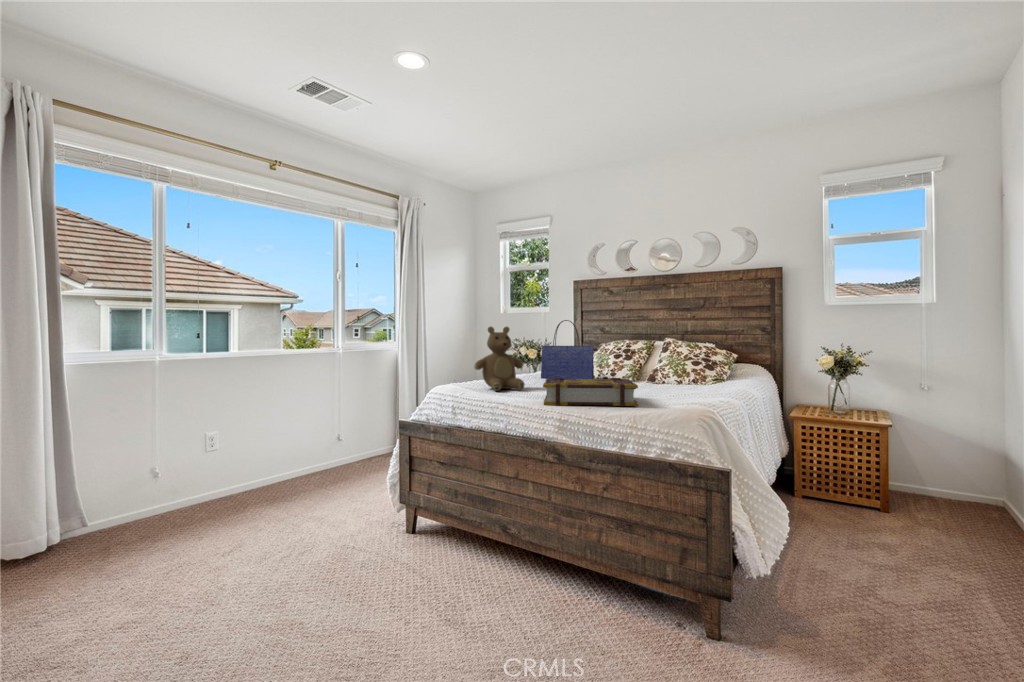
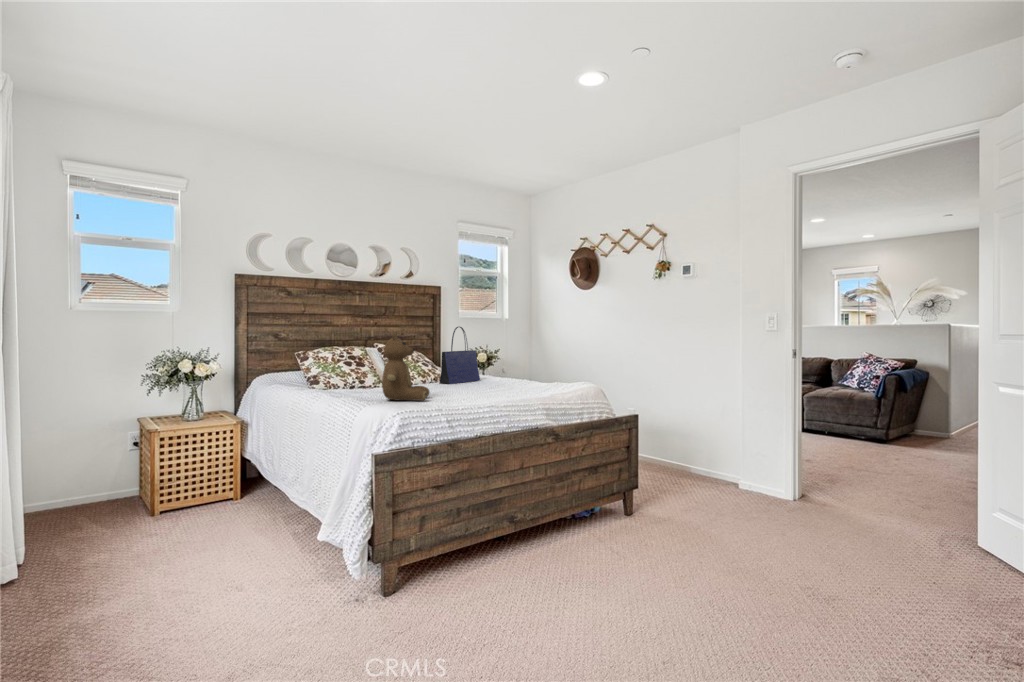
tote bag: present [541,320,598,379] -> present [439,327,480,384]
book: present [543,378,638,406] -> none [469,374,552,400]

